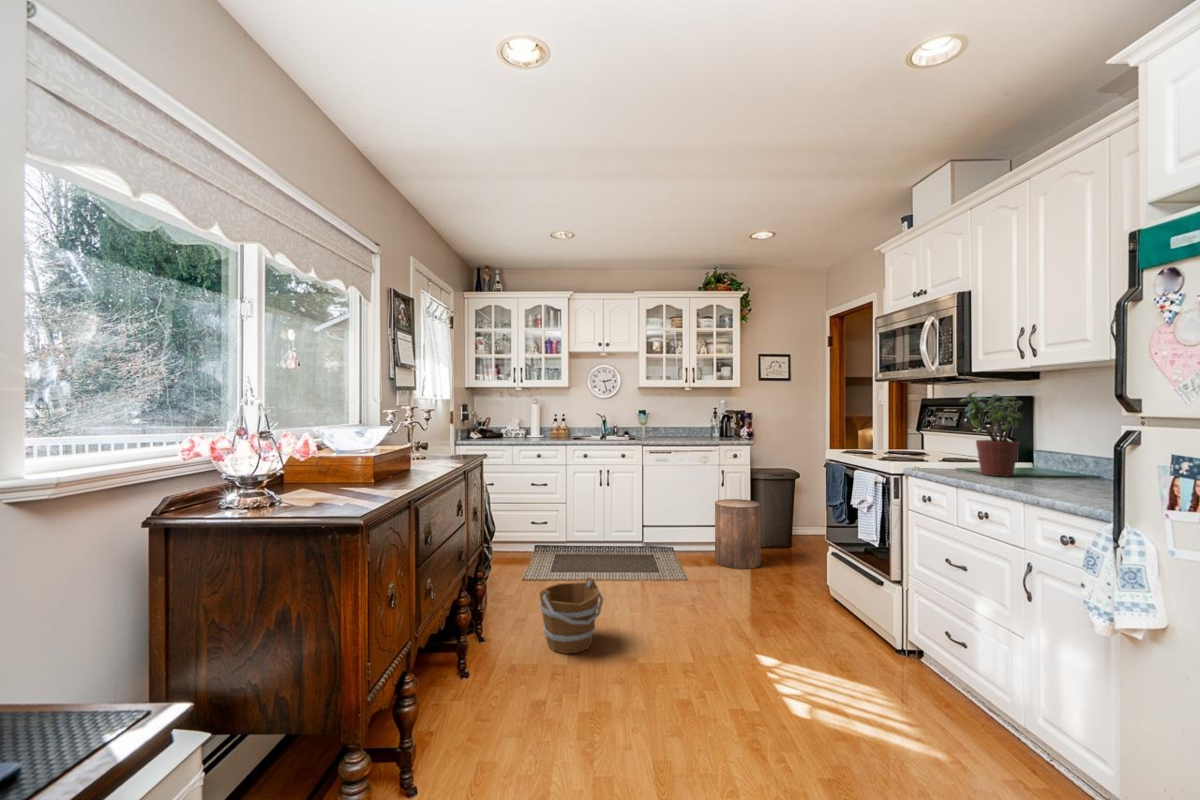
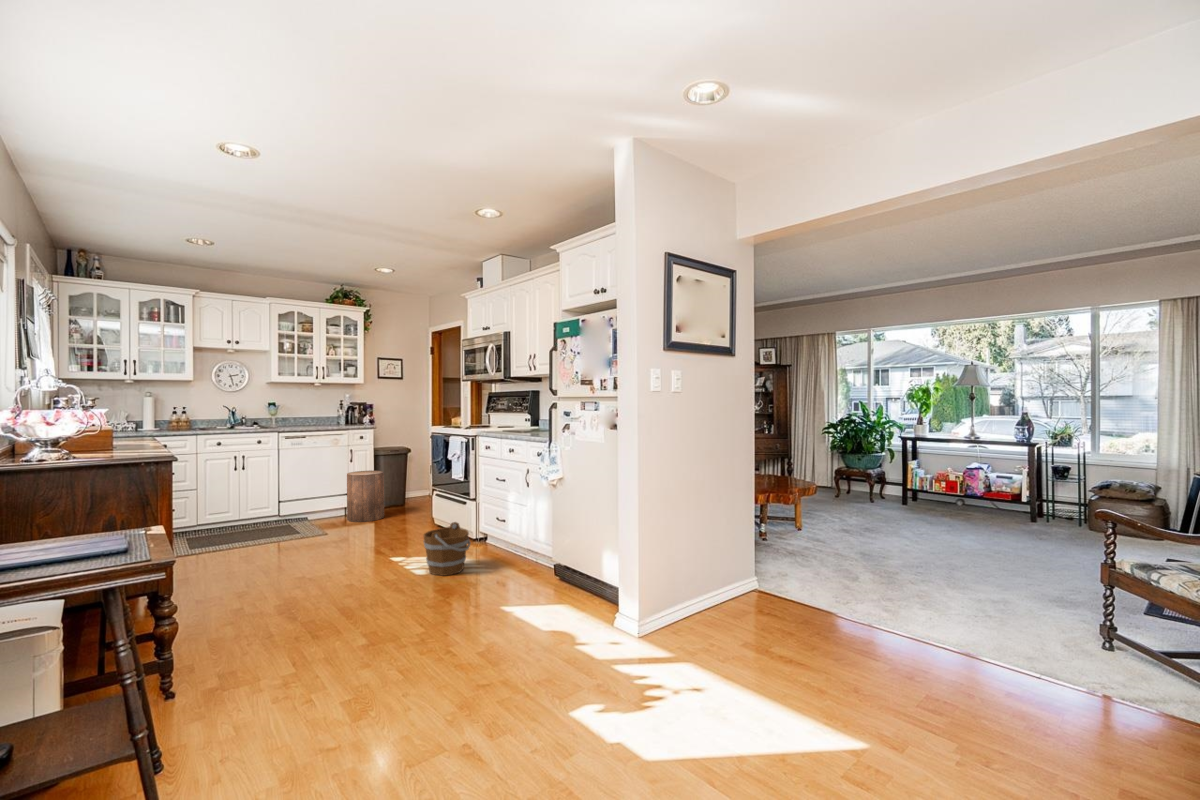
potted plant: present [960,391,1023,476] -> none [503,388,530,432]
bucket: present [539,578,603,654] -> present [424,522,471,576]

